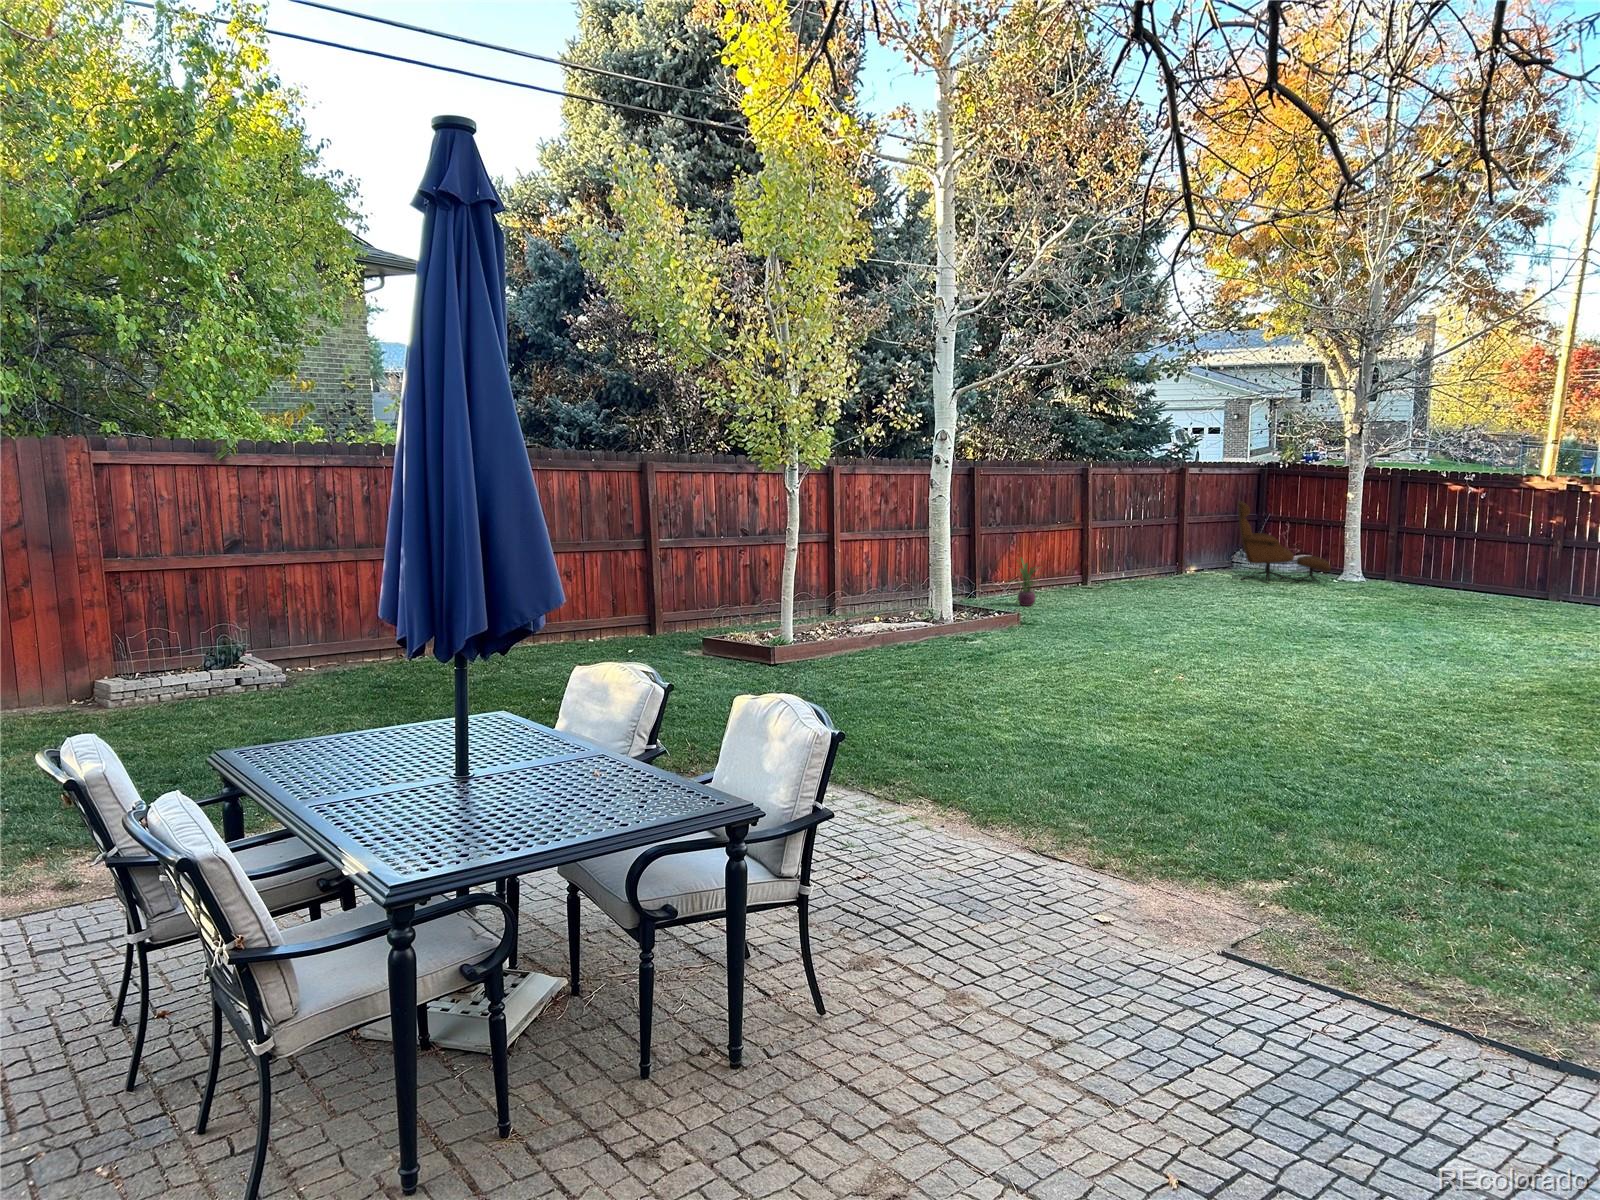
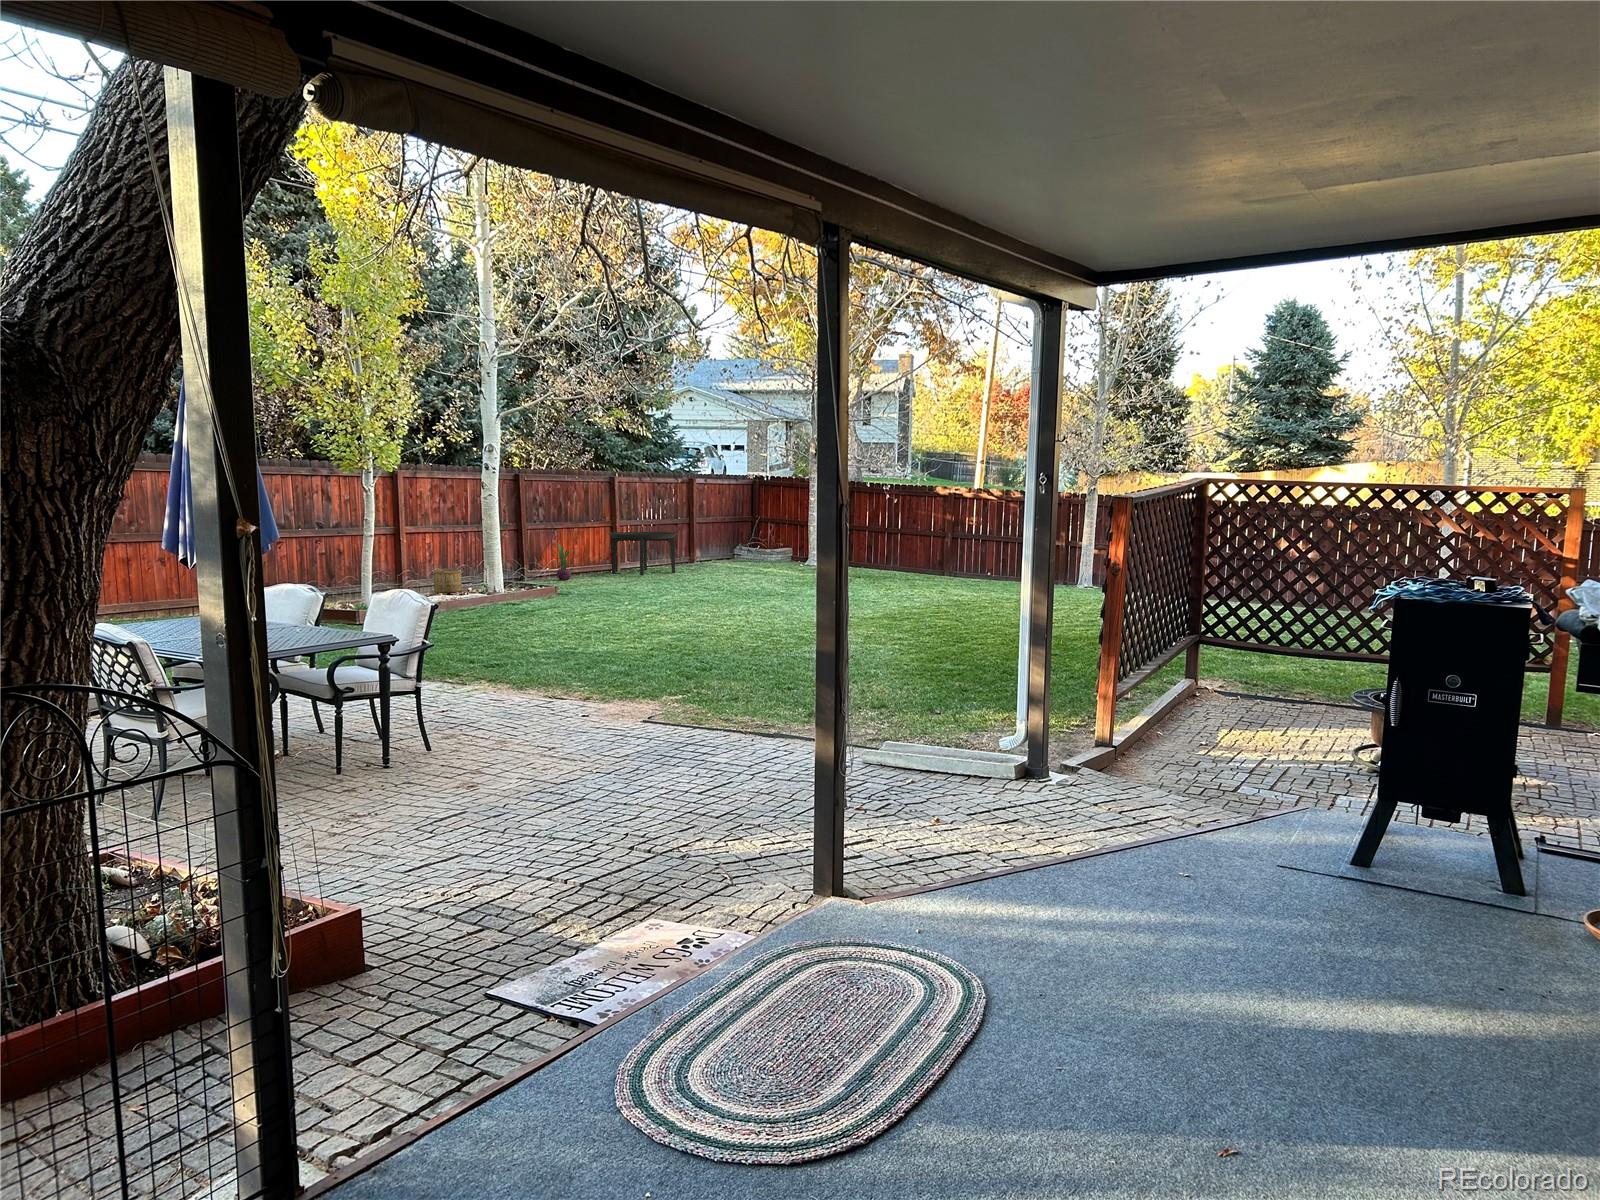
lounge chair: present [1238,501,1331,583] -> none [723,500,788,560]
round table: none [1085,543,1181,603] -> present [608,532,677,576]
wooden bucket: none [865,588,900,619] -> present [433,569,462,593]

